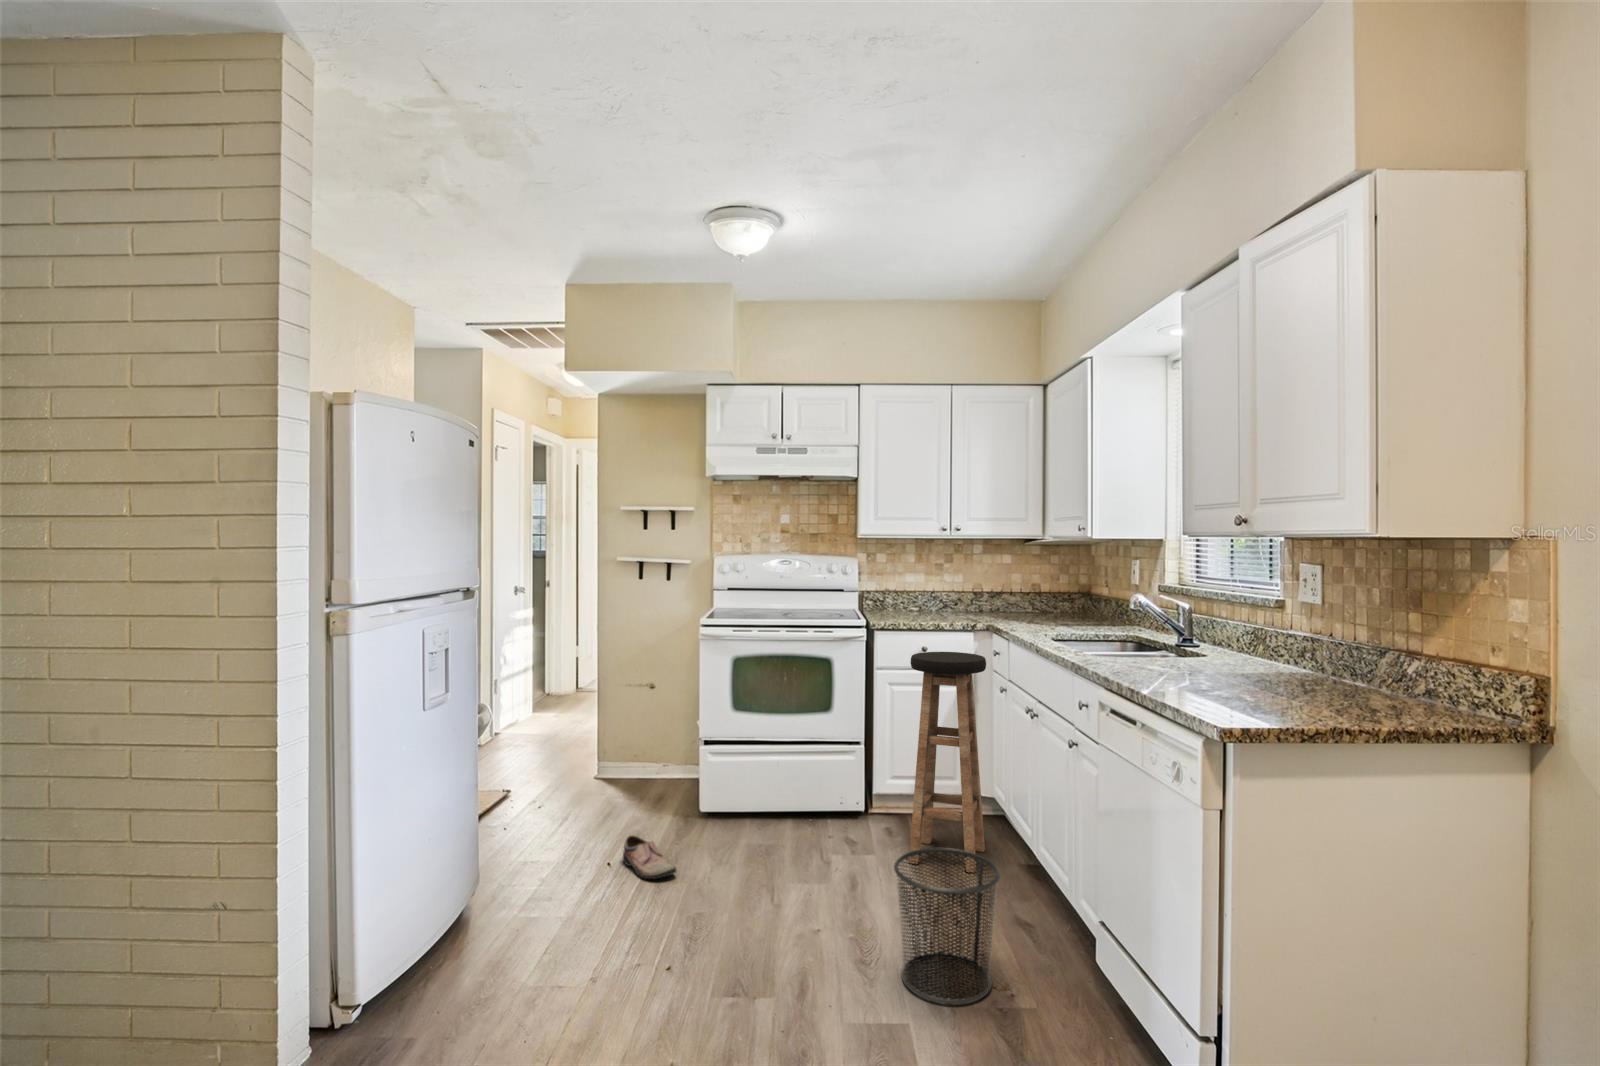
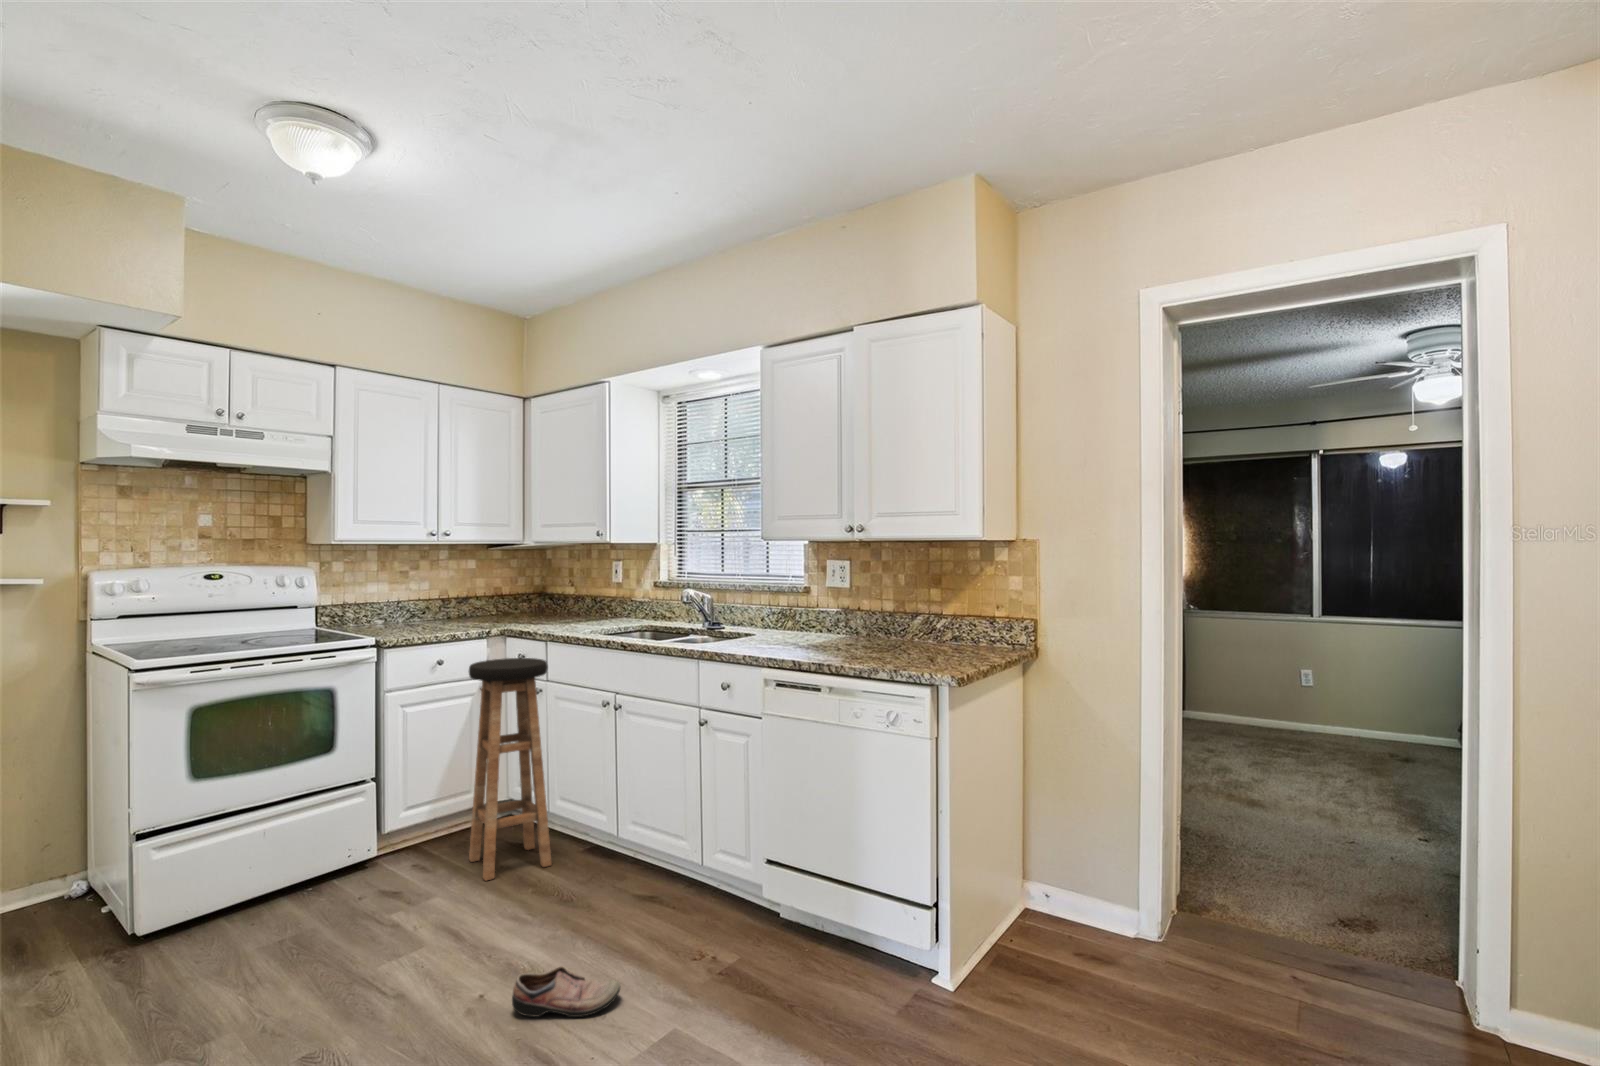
shoe: present [623,835,676,879] -> present [512,966,620,1017]
waste bin: present [894,848,1000,1004] -> none [591,824,686,959]

